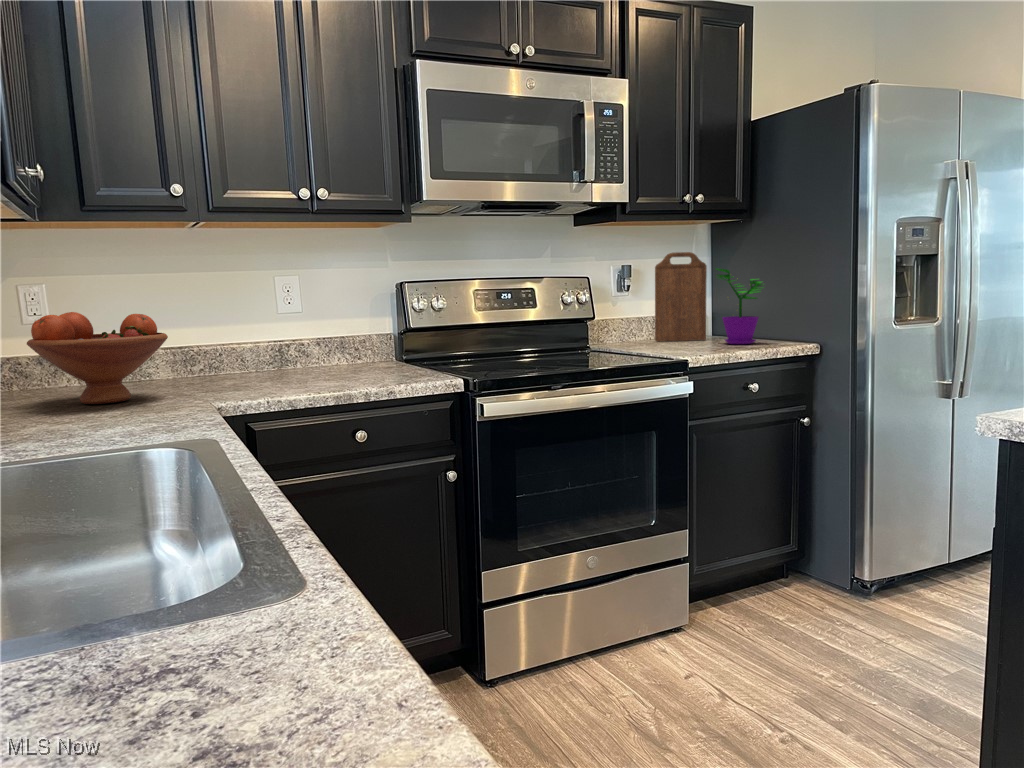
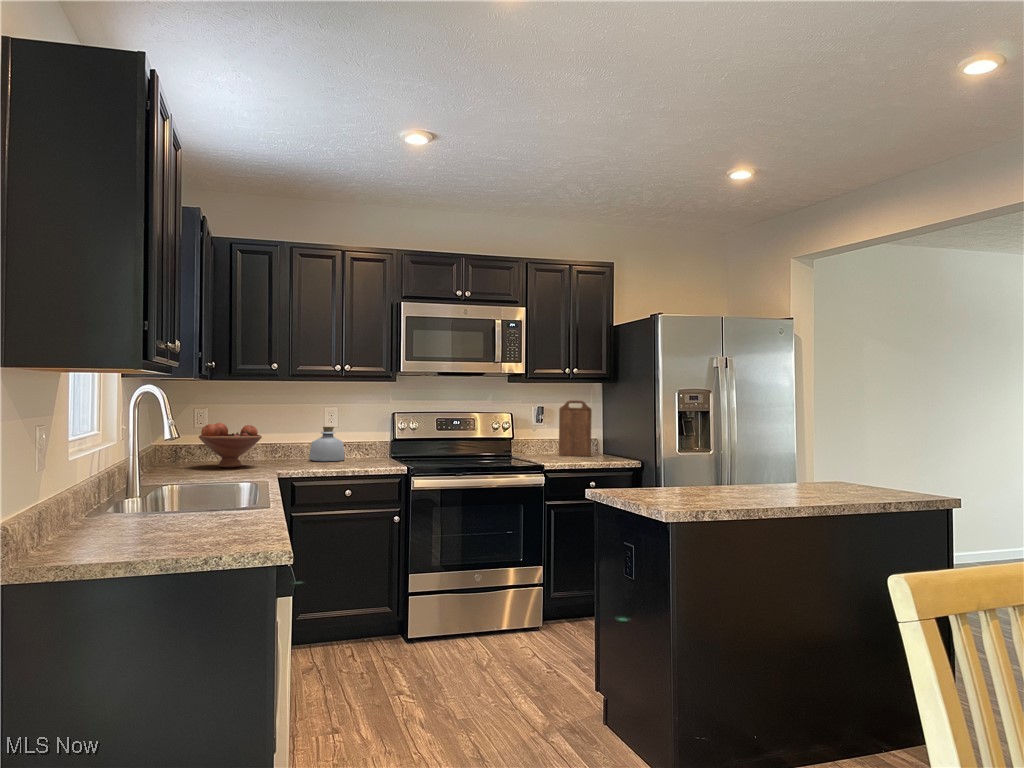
flower pot: present [716,268,762,344] -> none [588,409,617,460]
bottle: none [259,311,326,376] -> present [309,427,345,461]

